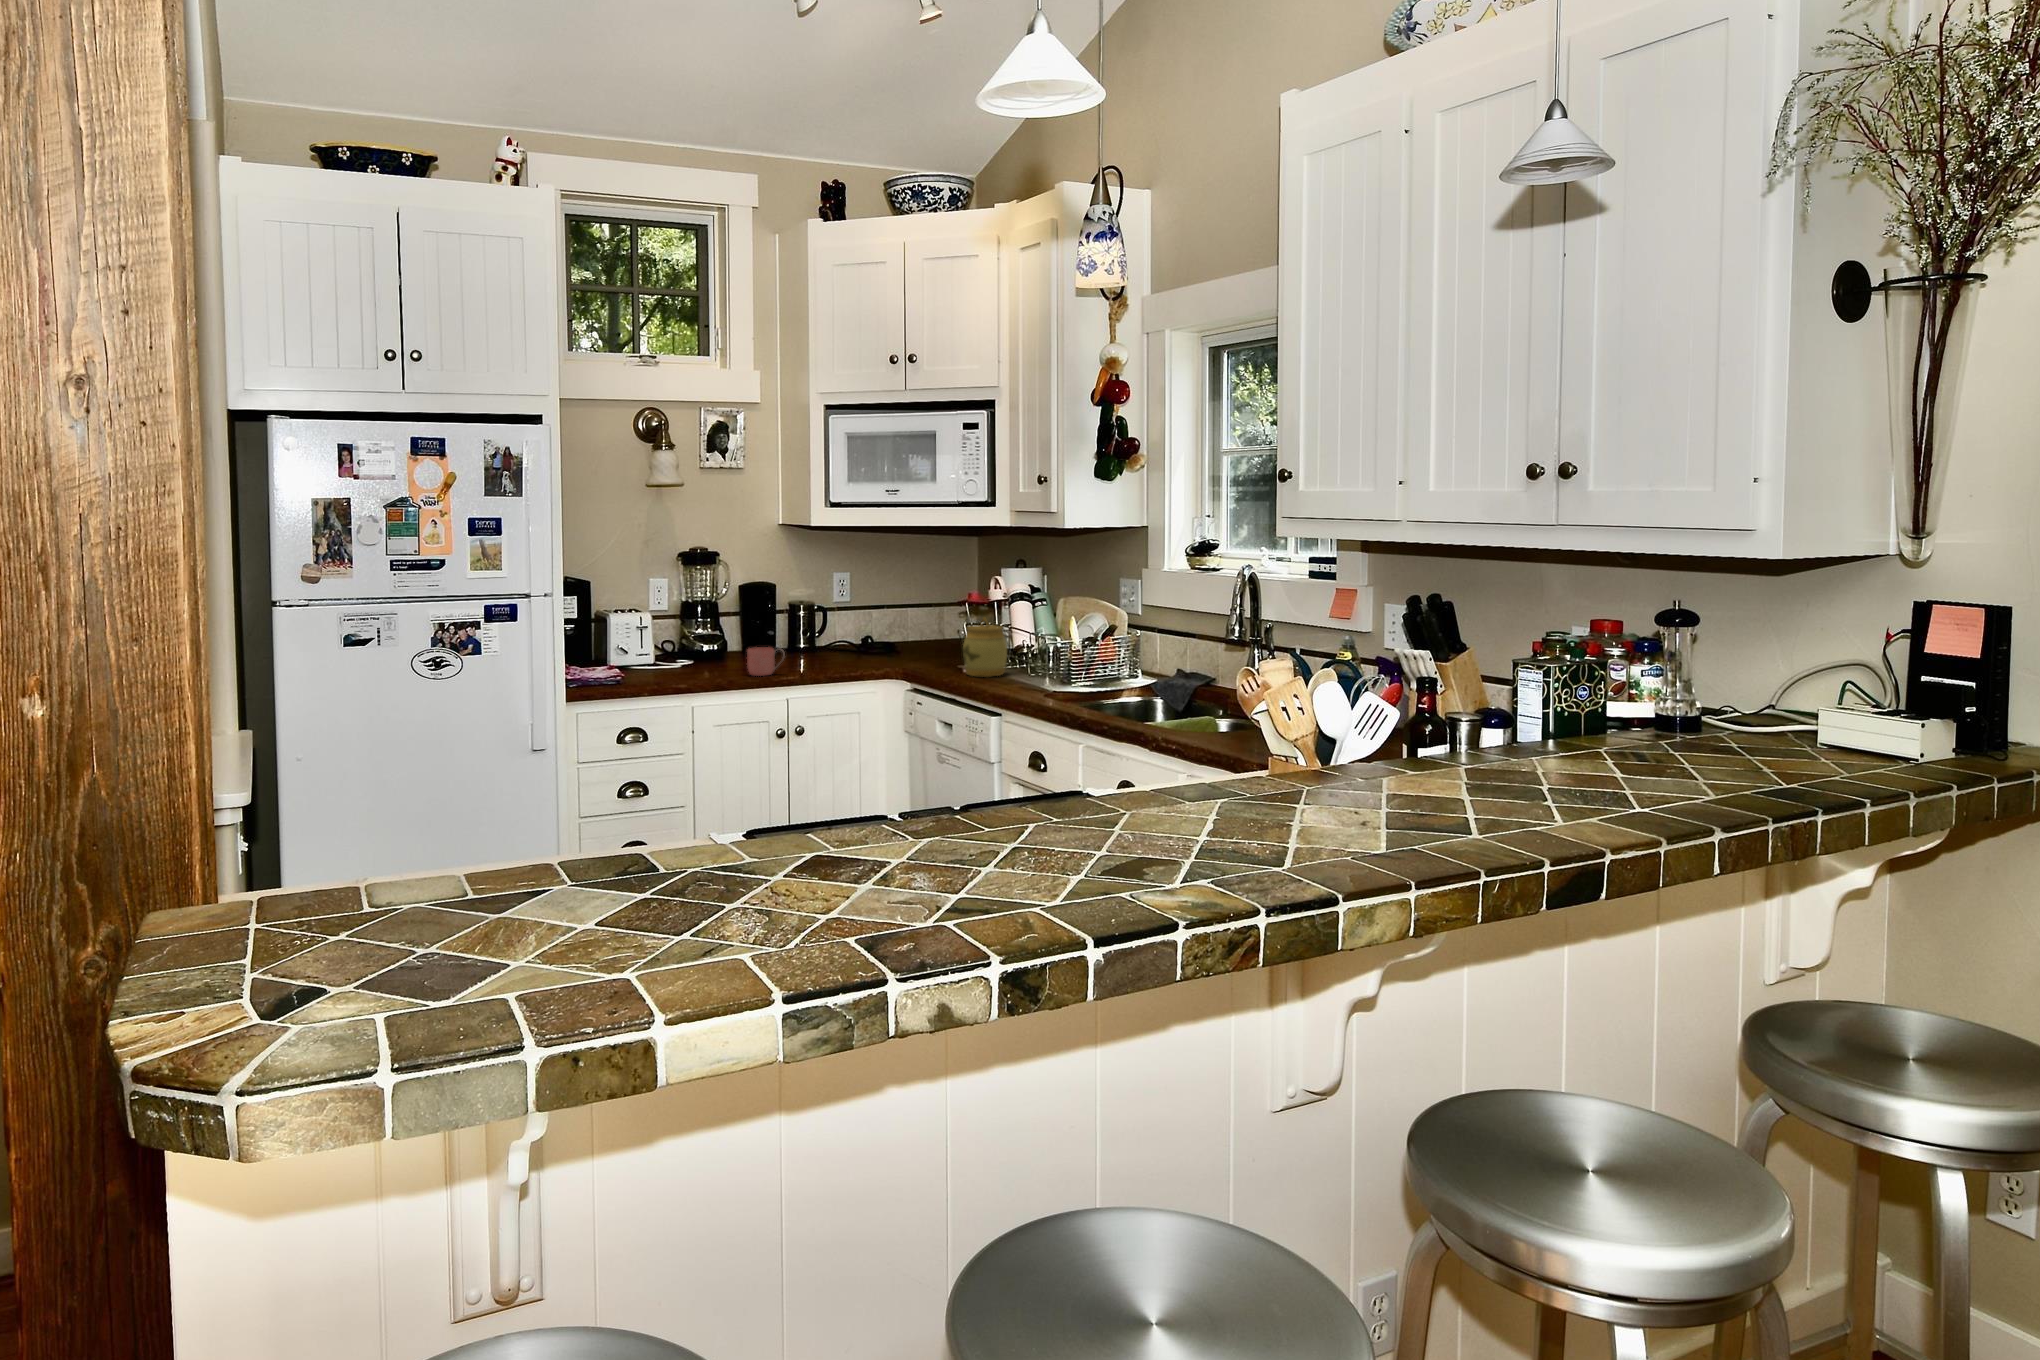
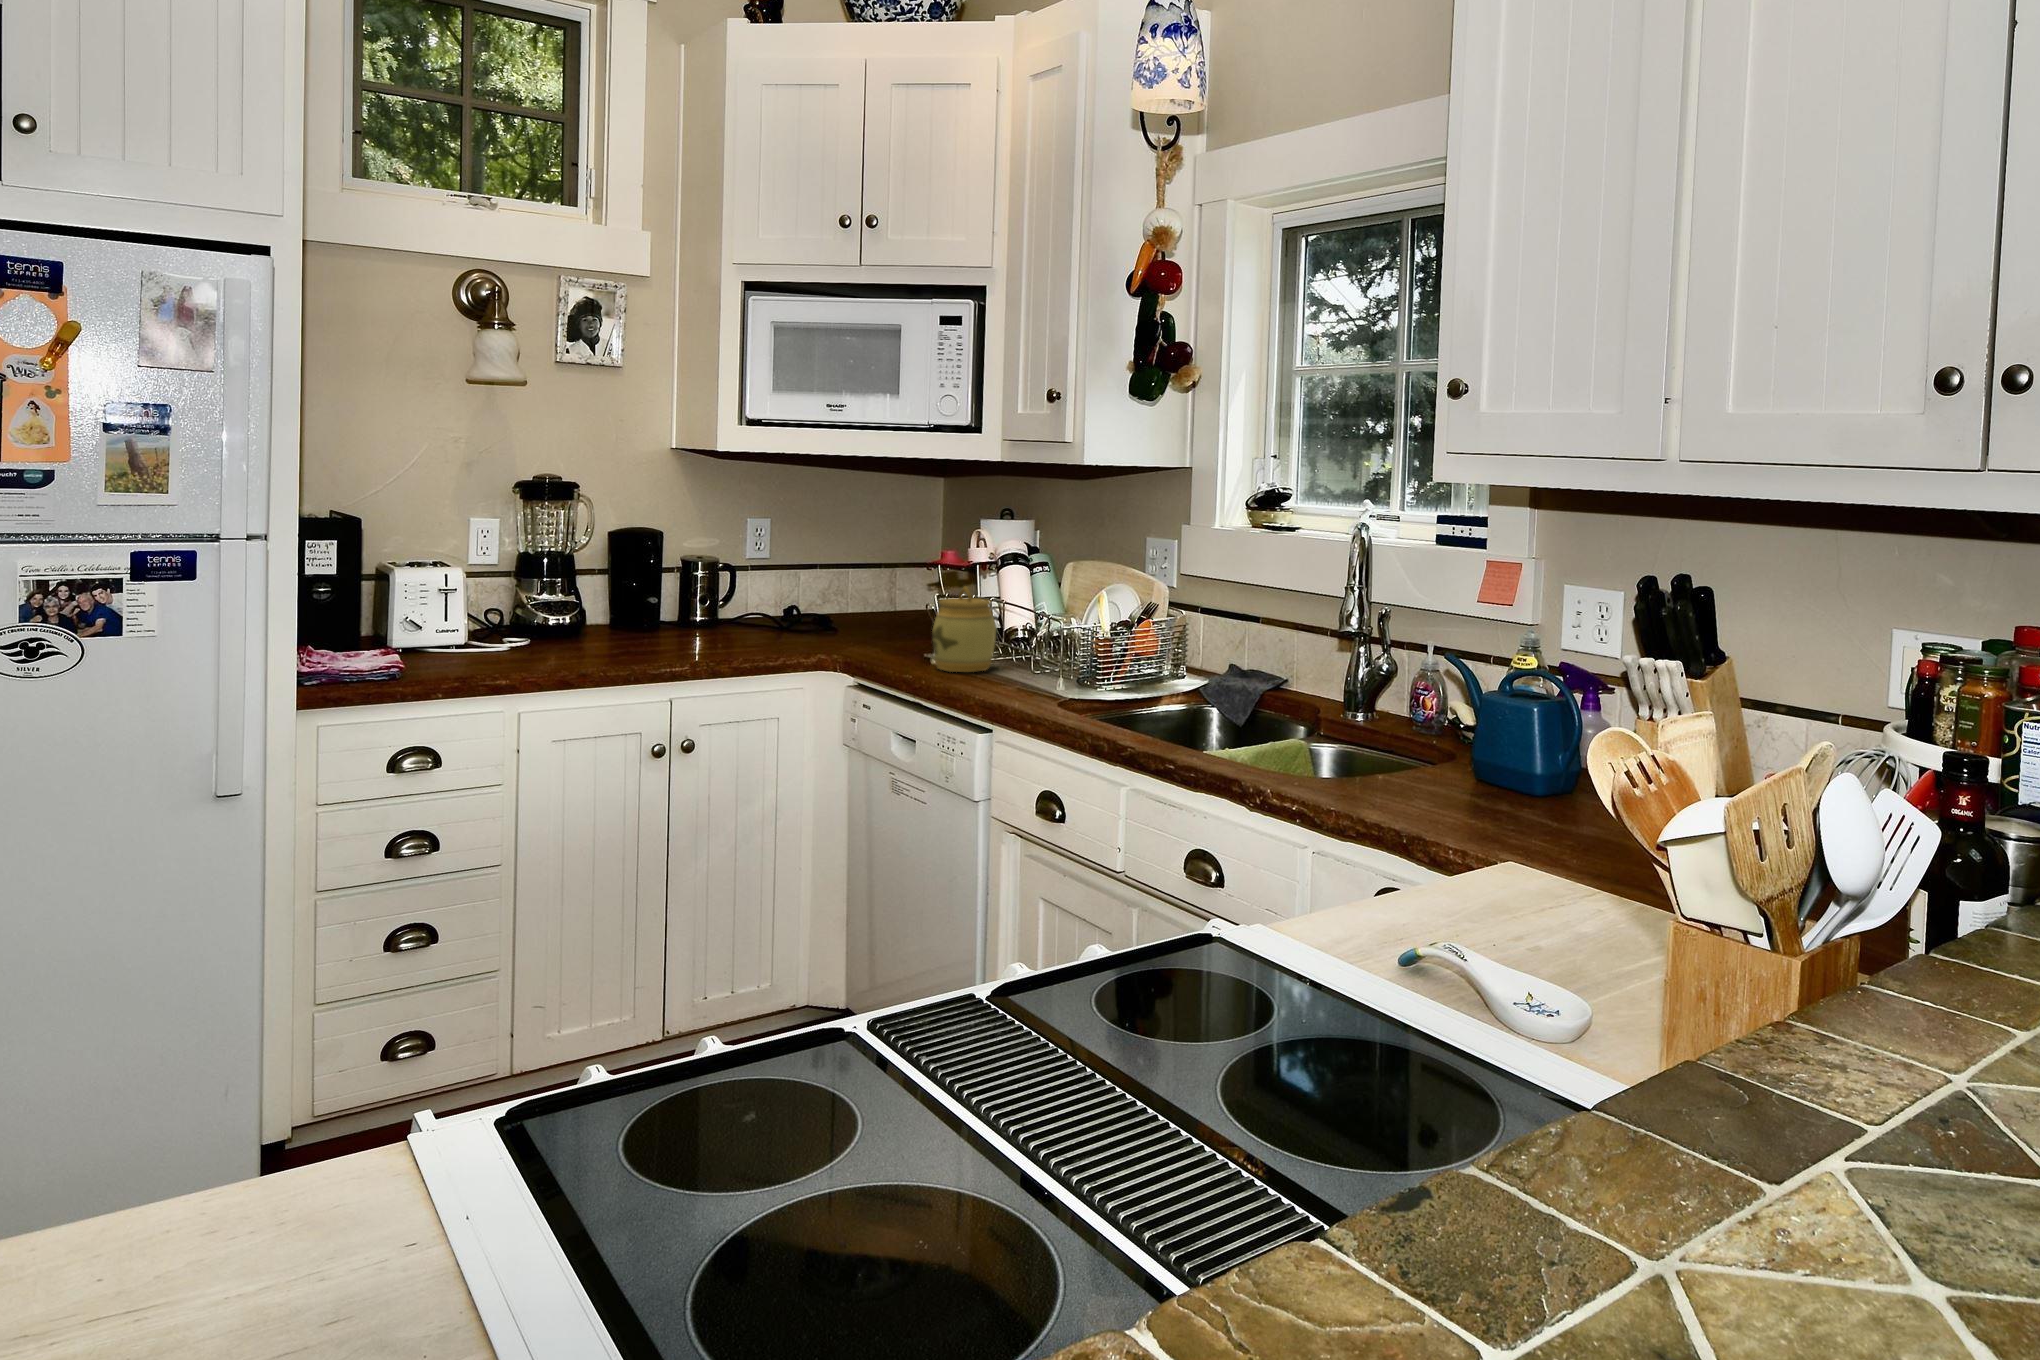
mug: present [747,647,784,676] -> none [607,624,666,667]

